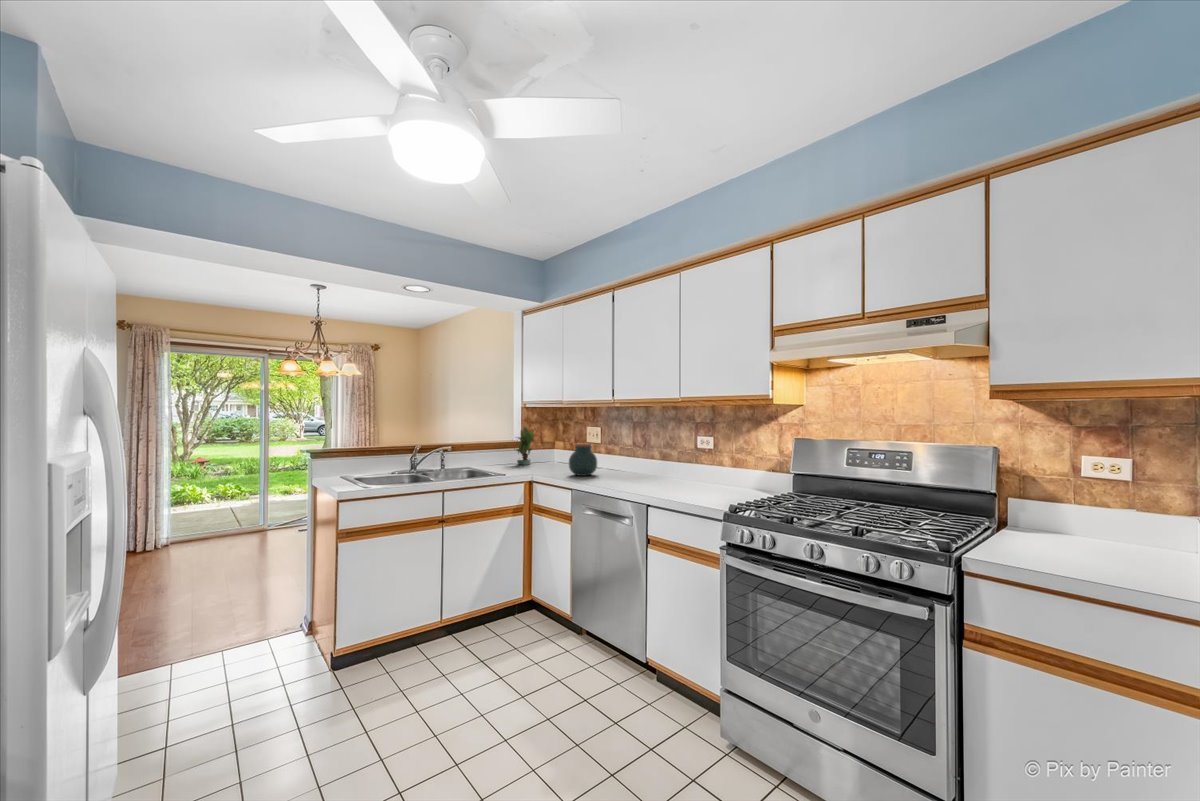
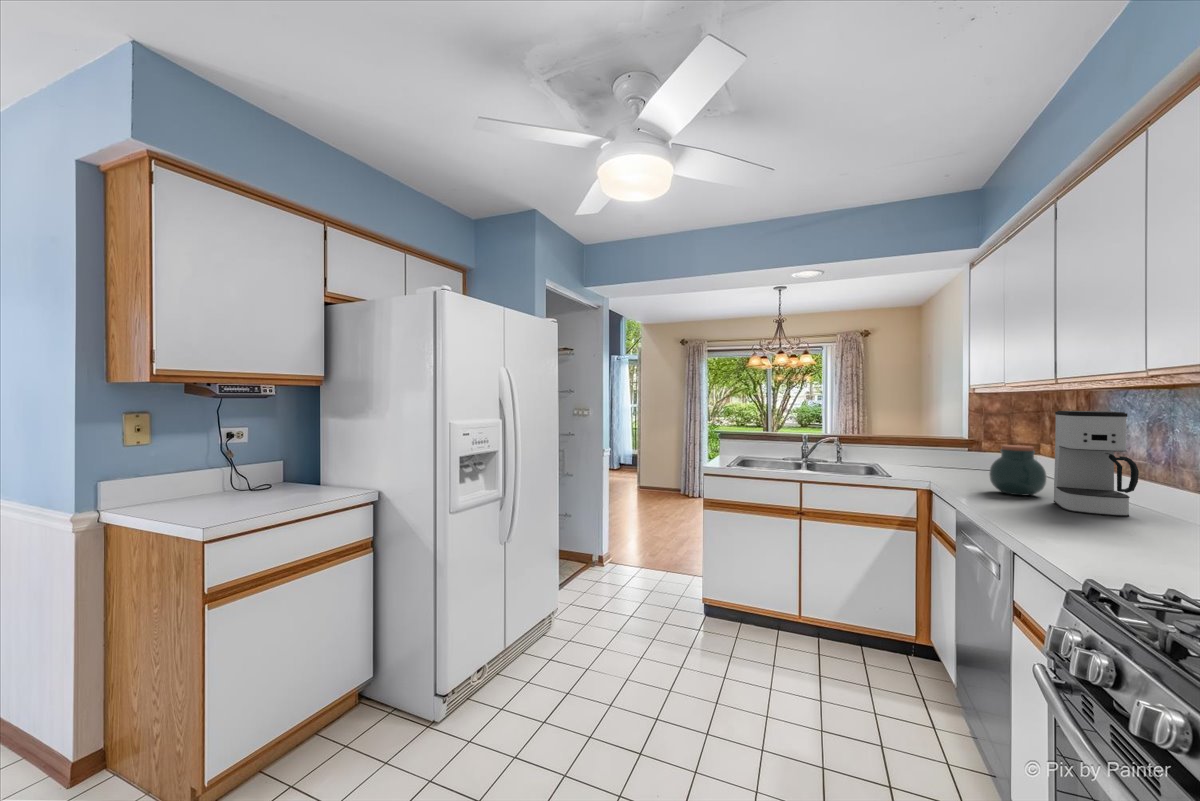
coffee maker: none [607,420,644,480] -> present [1054,411,1139,517]
potted plant: present [514,427,535,465] -> none [949,419,991,472]

